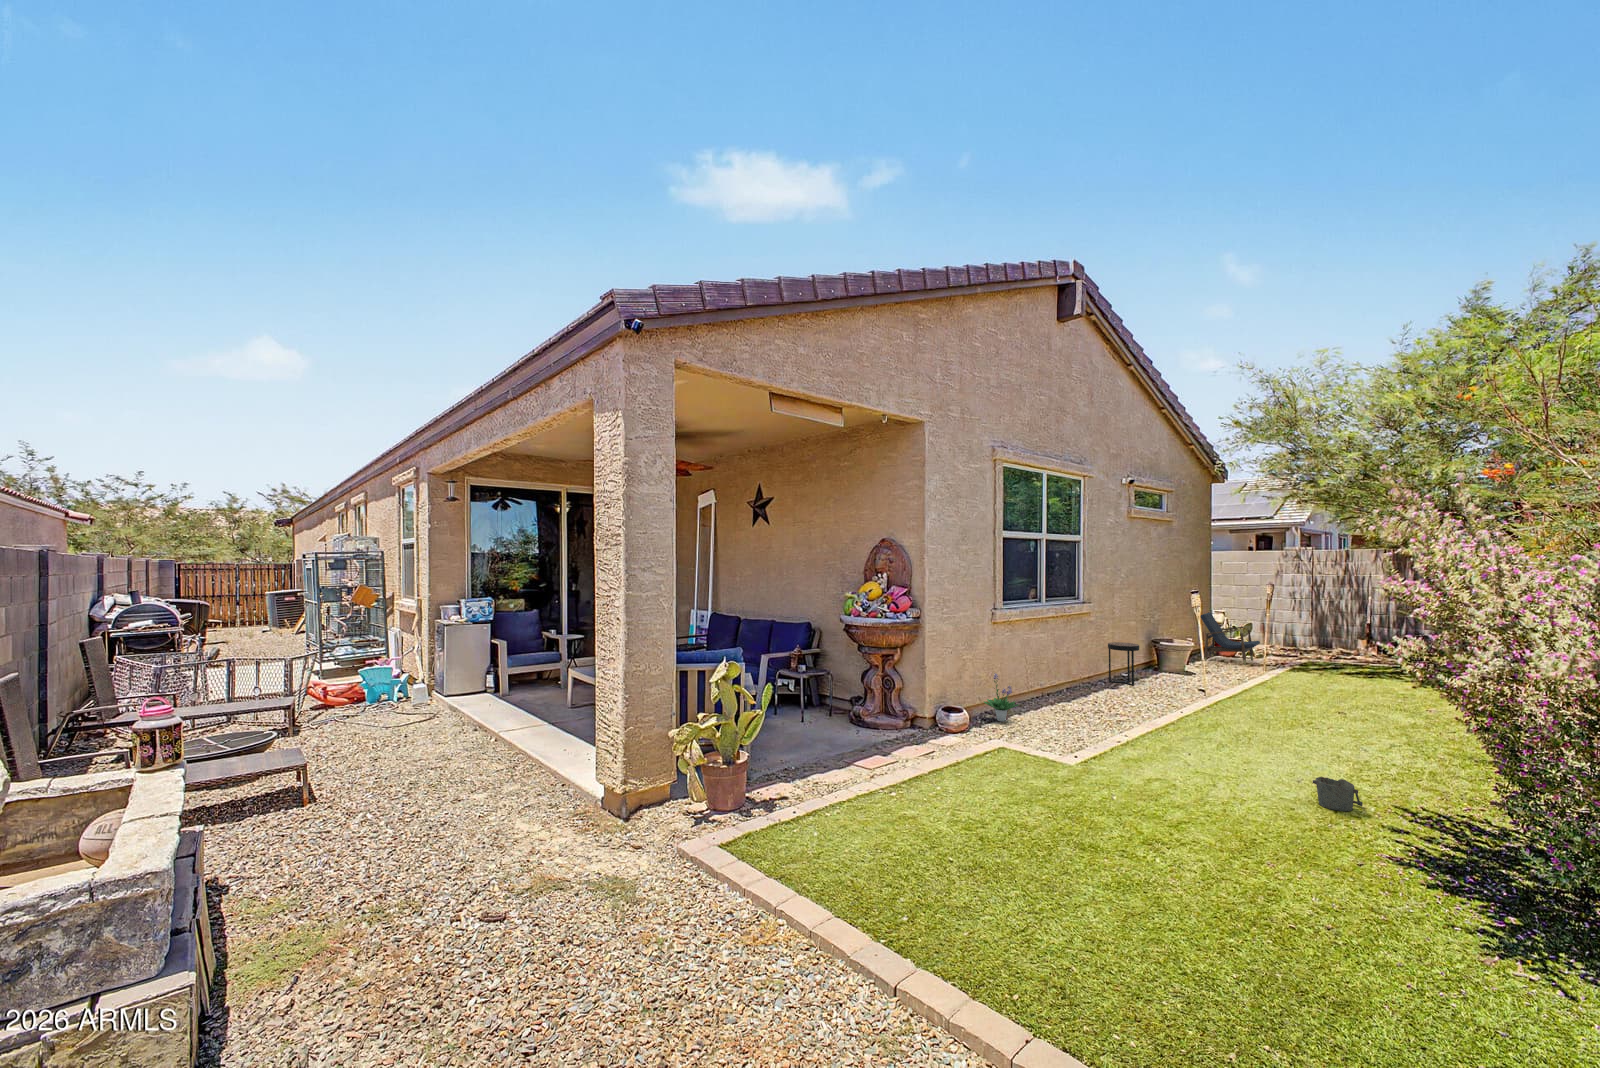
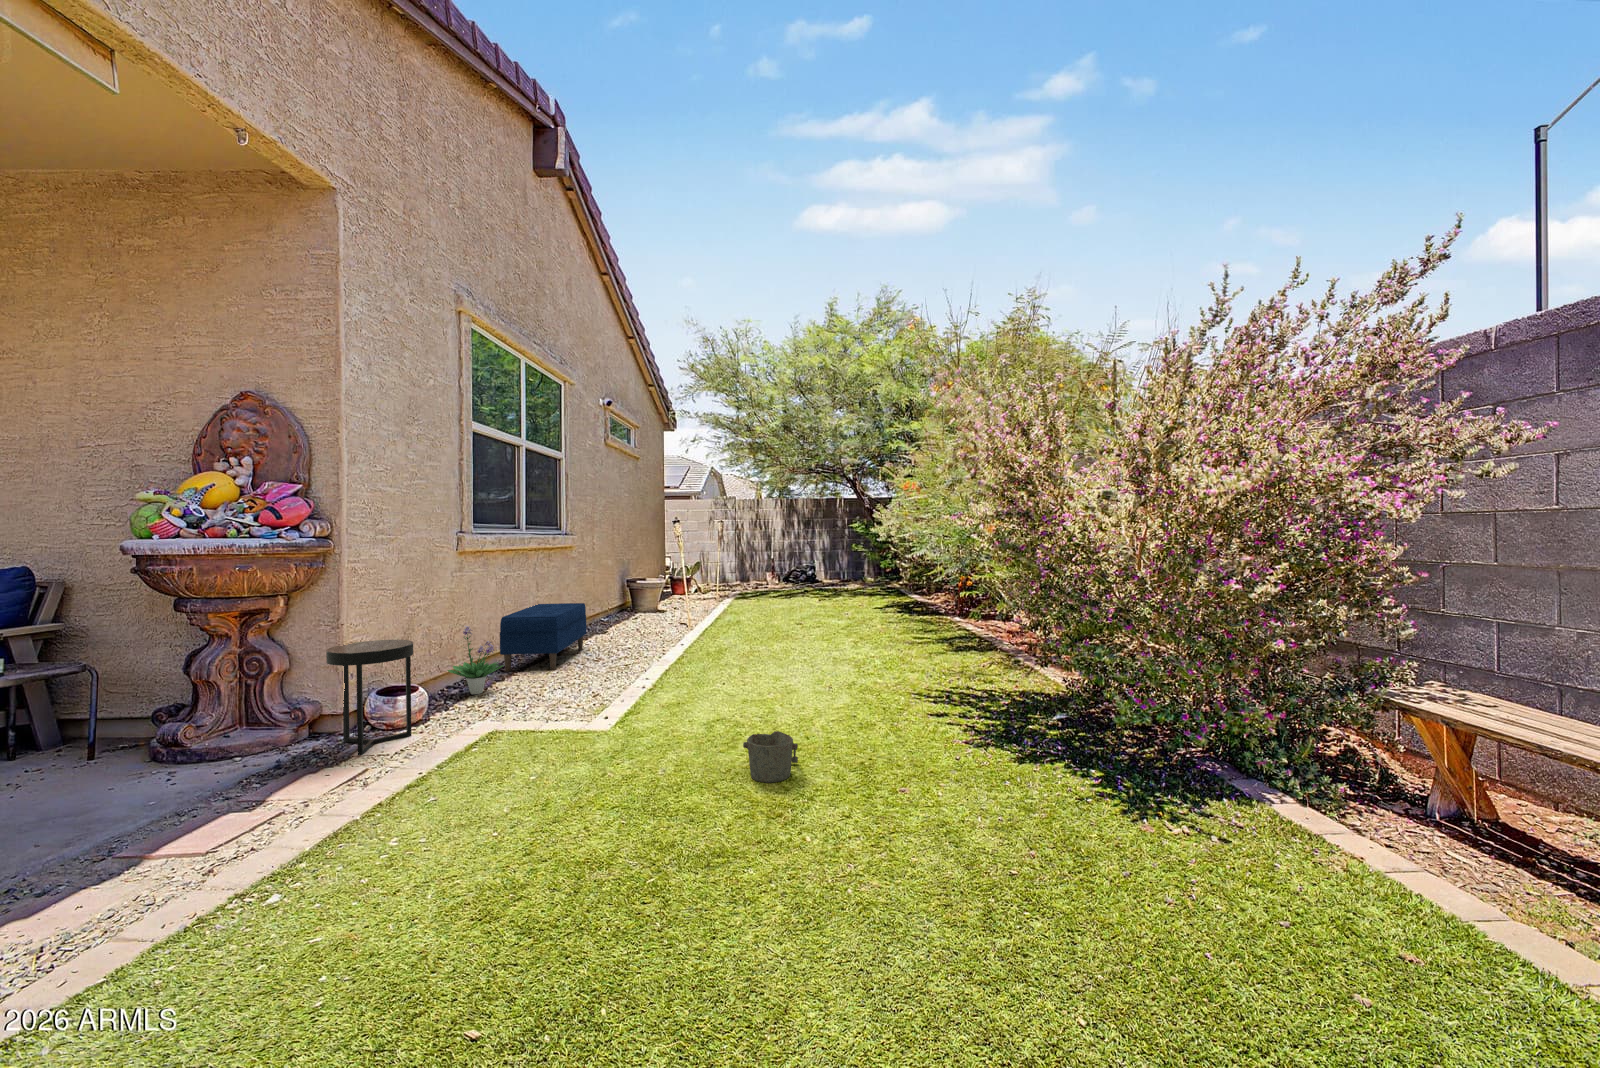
lounge chair: present [1201,613,1260,665] -> none [661,553,708,599]
side table: present [1108,642,1139,686] -> present [326,640,413,755]
bench: none [1021,659,1094,715] -> present [500,603,586,672]
bucket: present [1313,777,1363,811] -> present [743,731,798,783]

